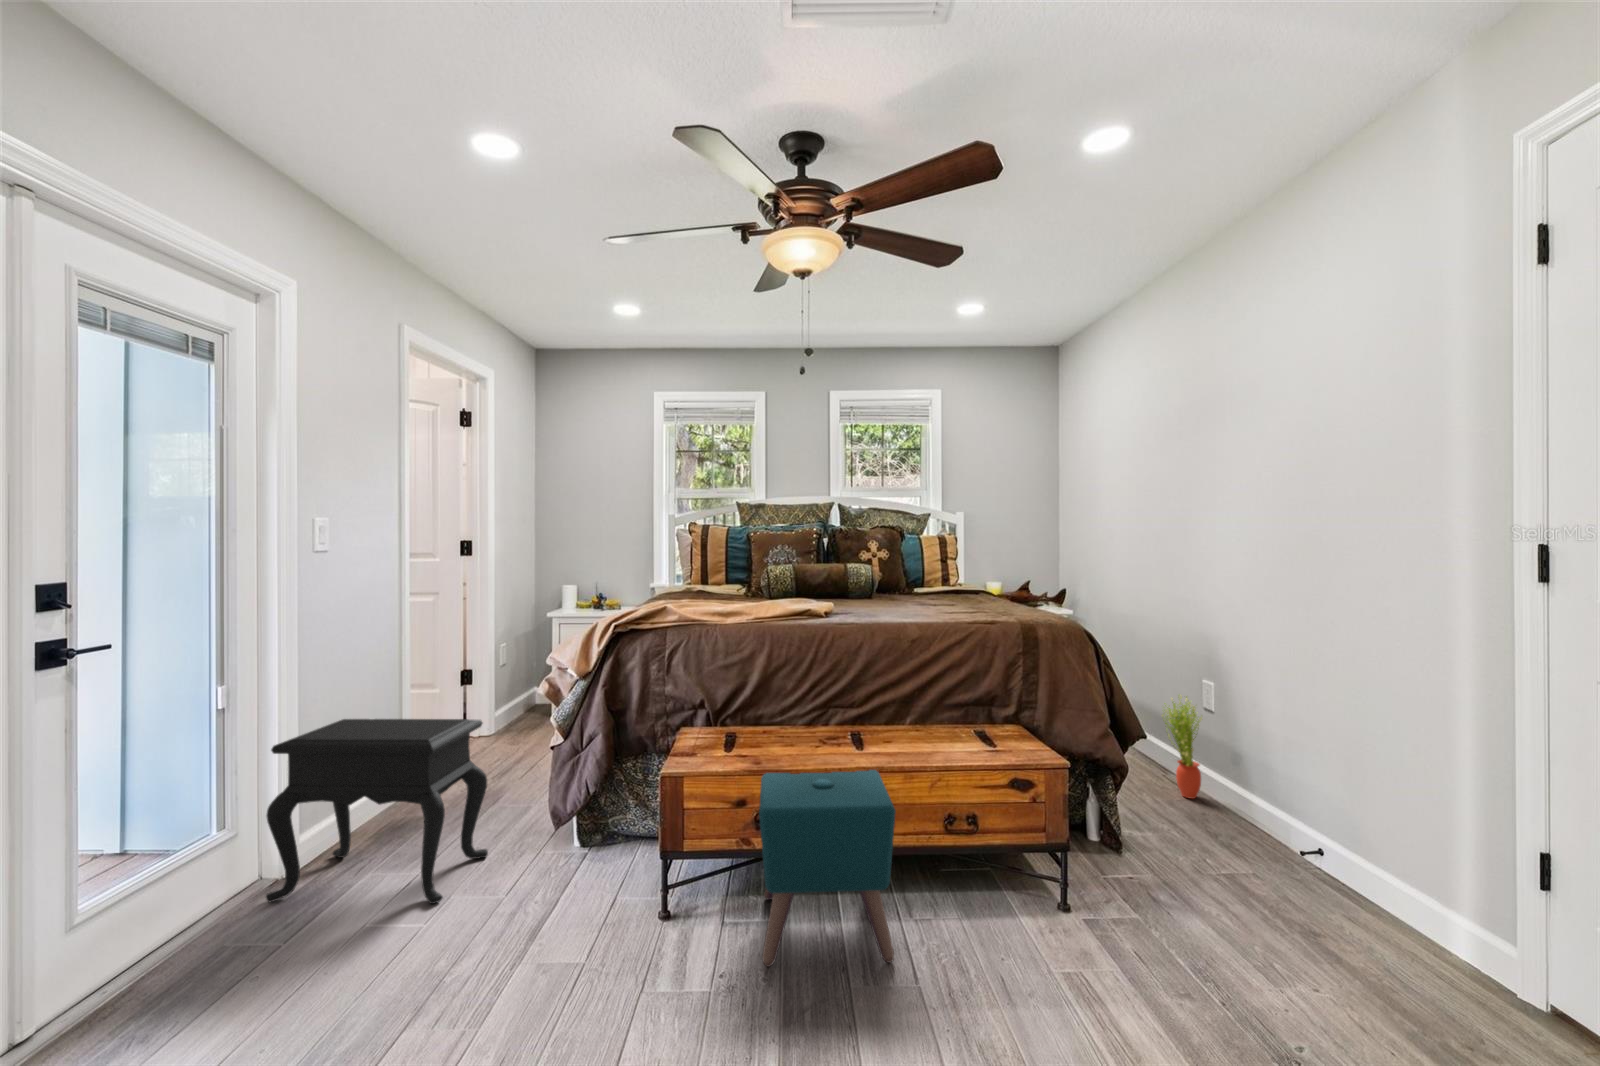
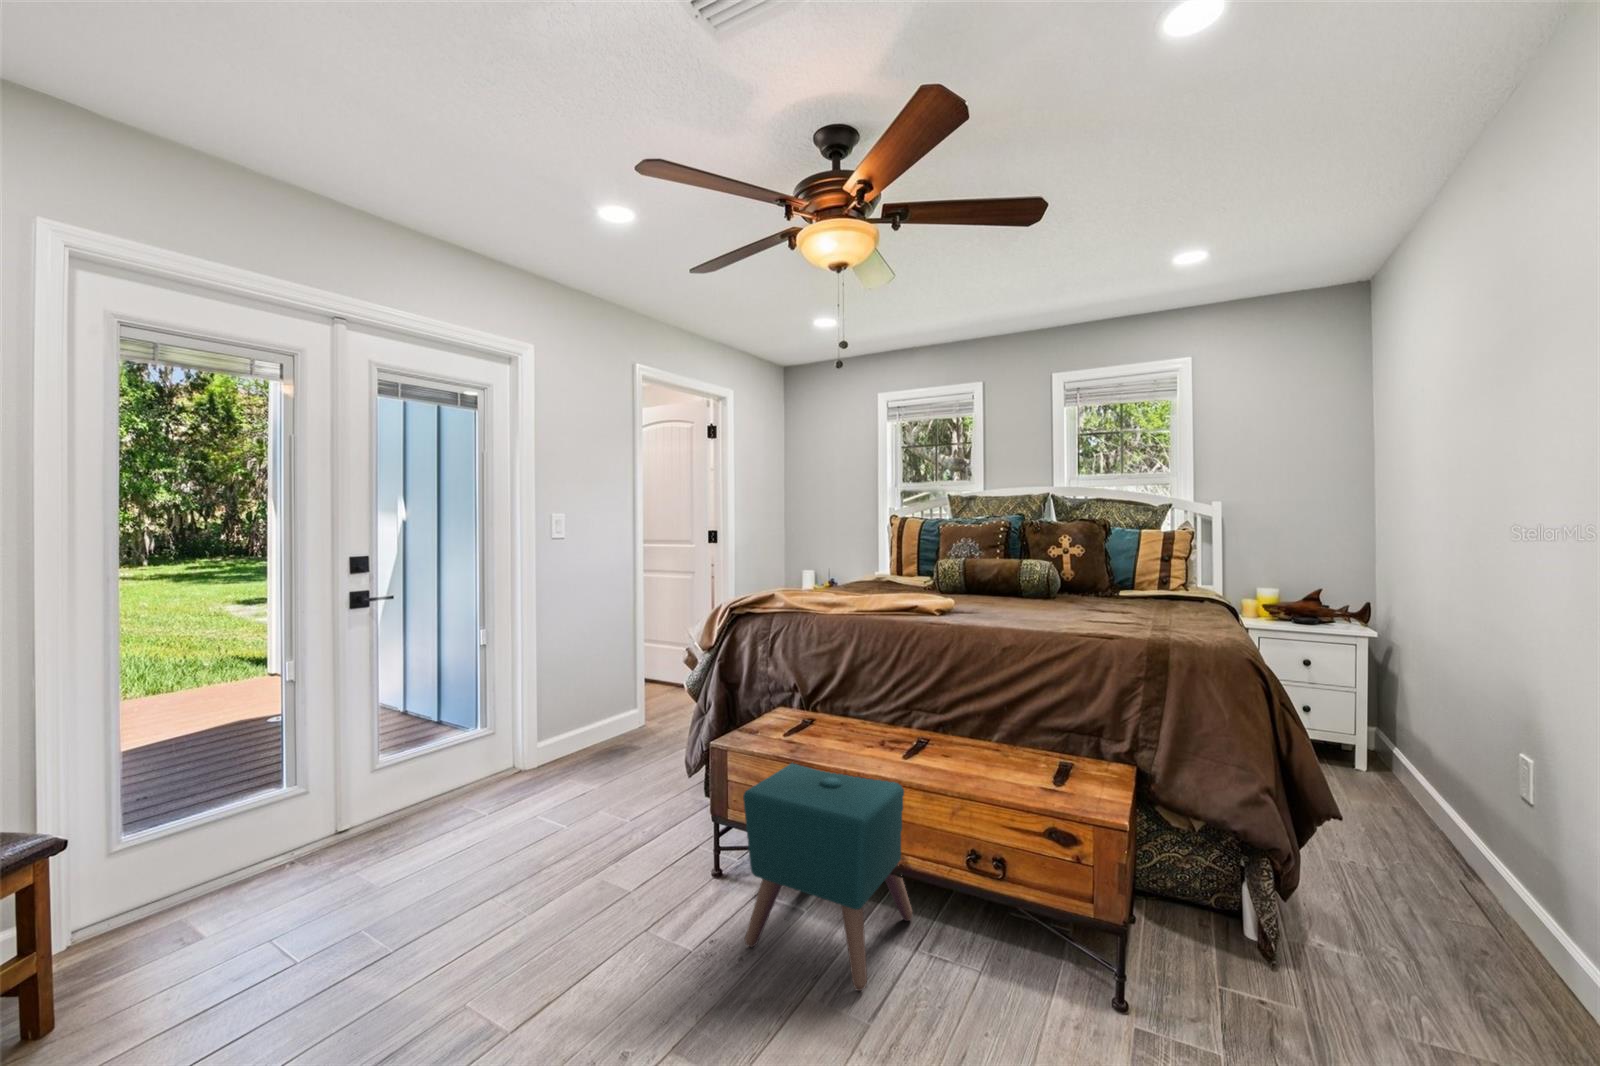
potted plant: present [1162,696,1202,799] -> none [1477,781,1559,956]
side table: present [266,719,488,904] -> none [510,662,648,811]

